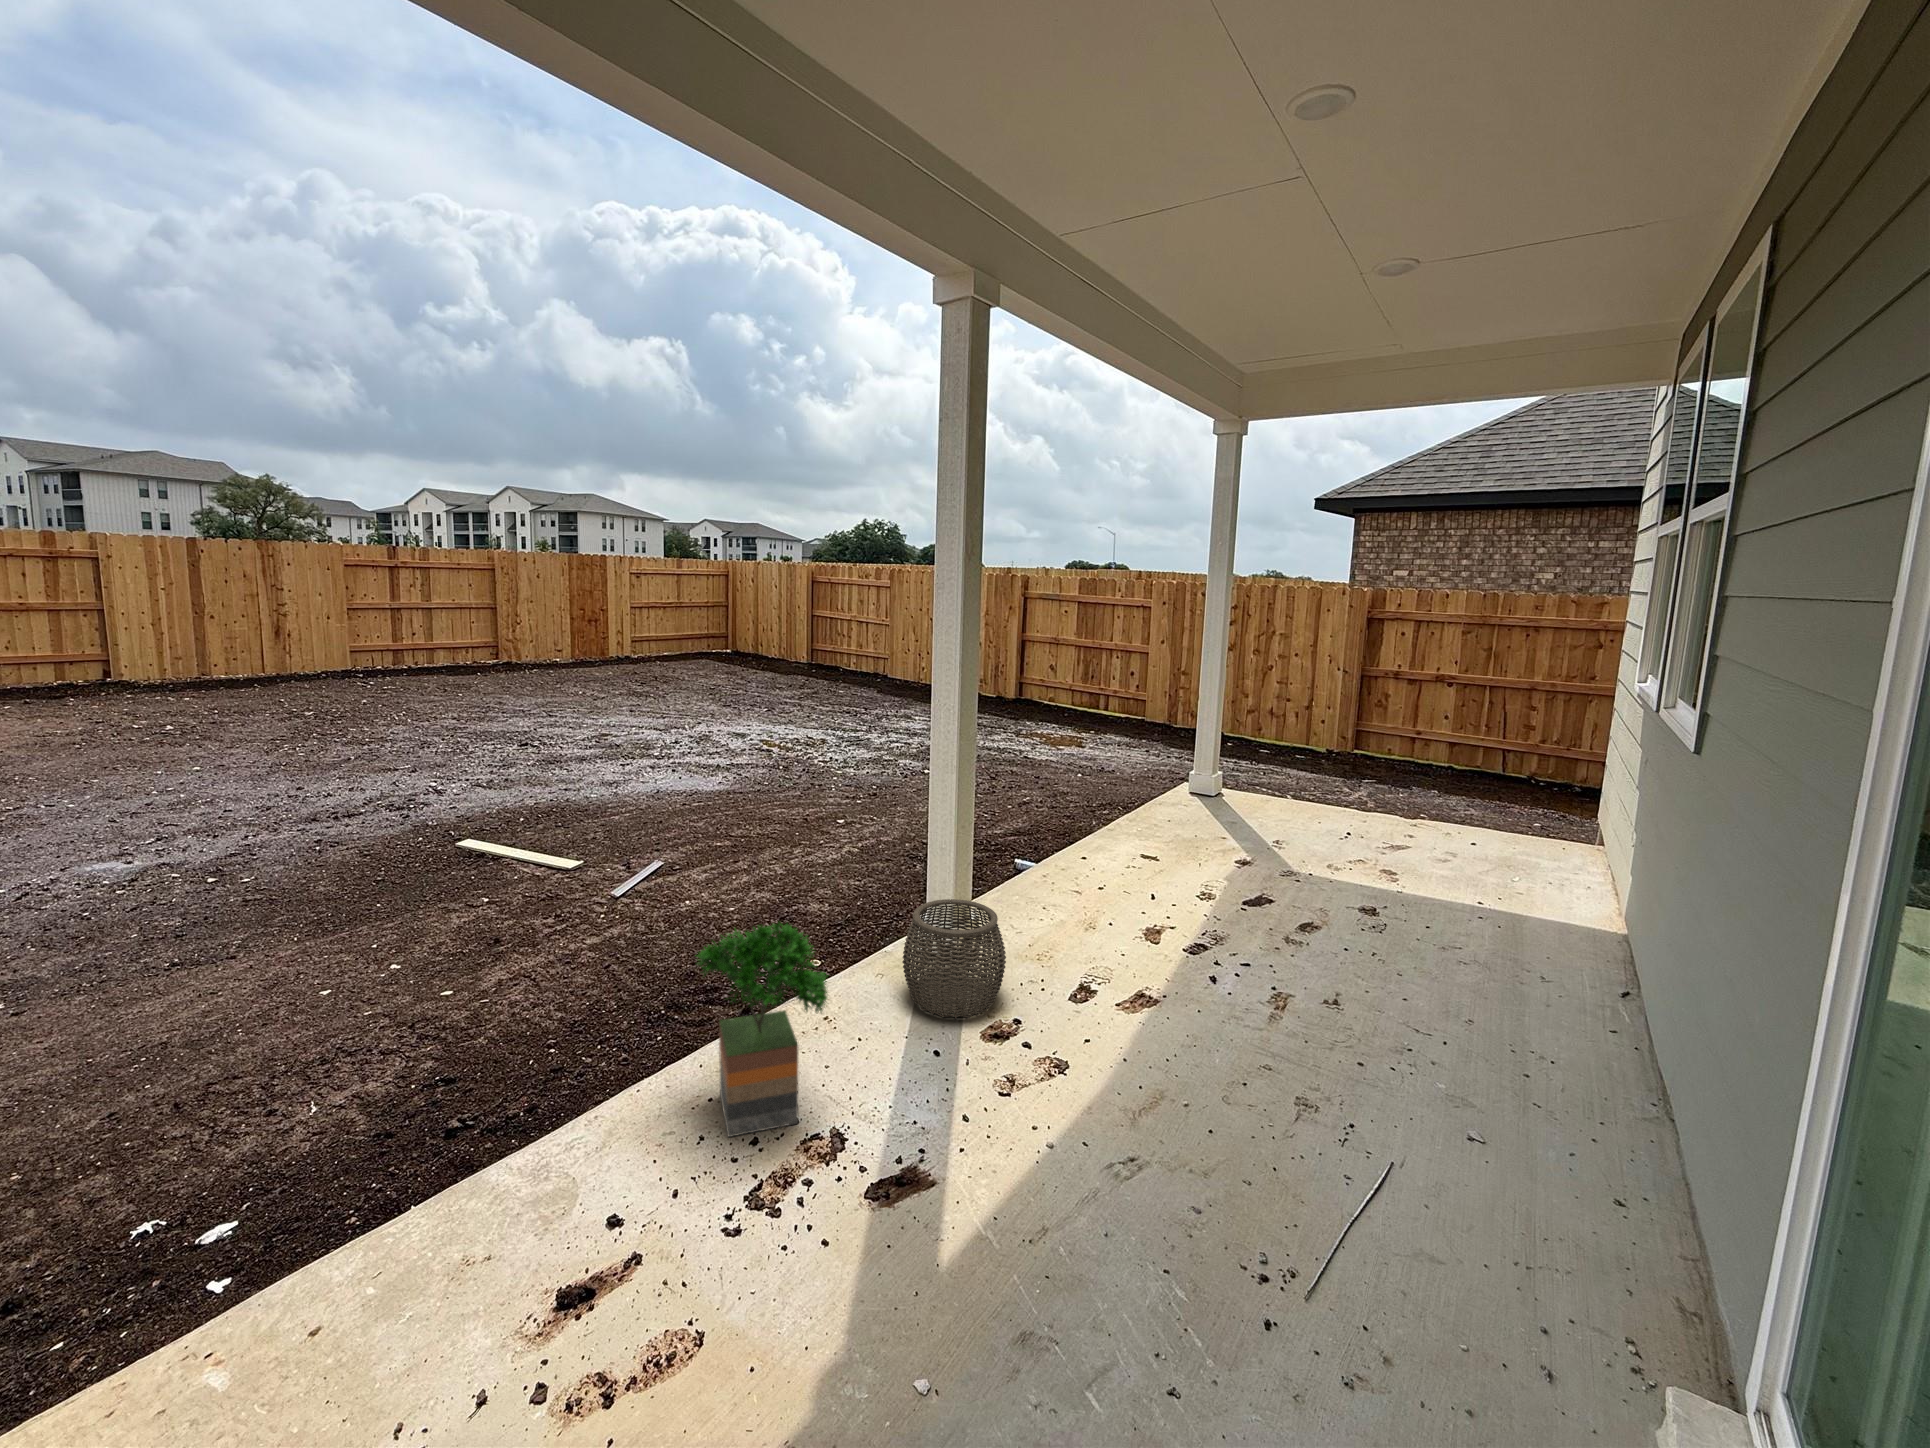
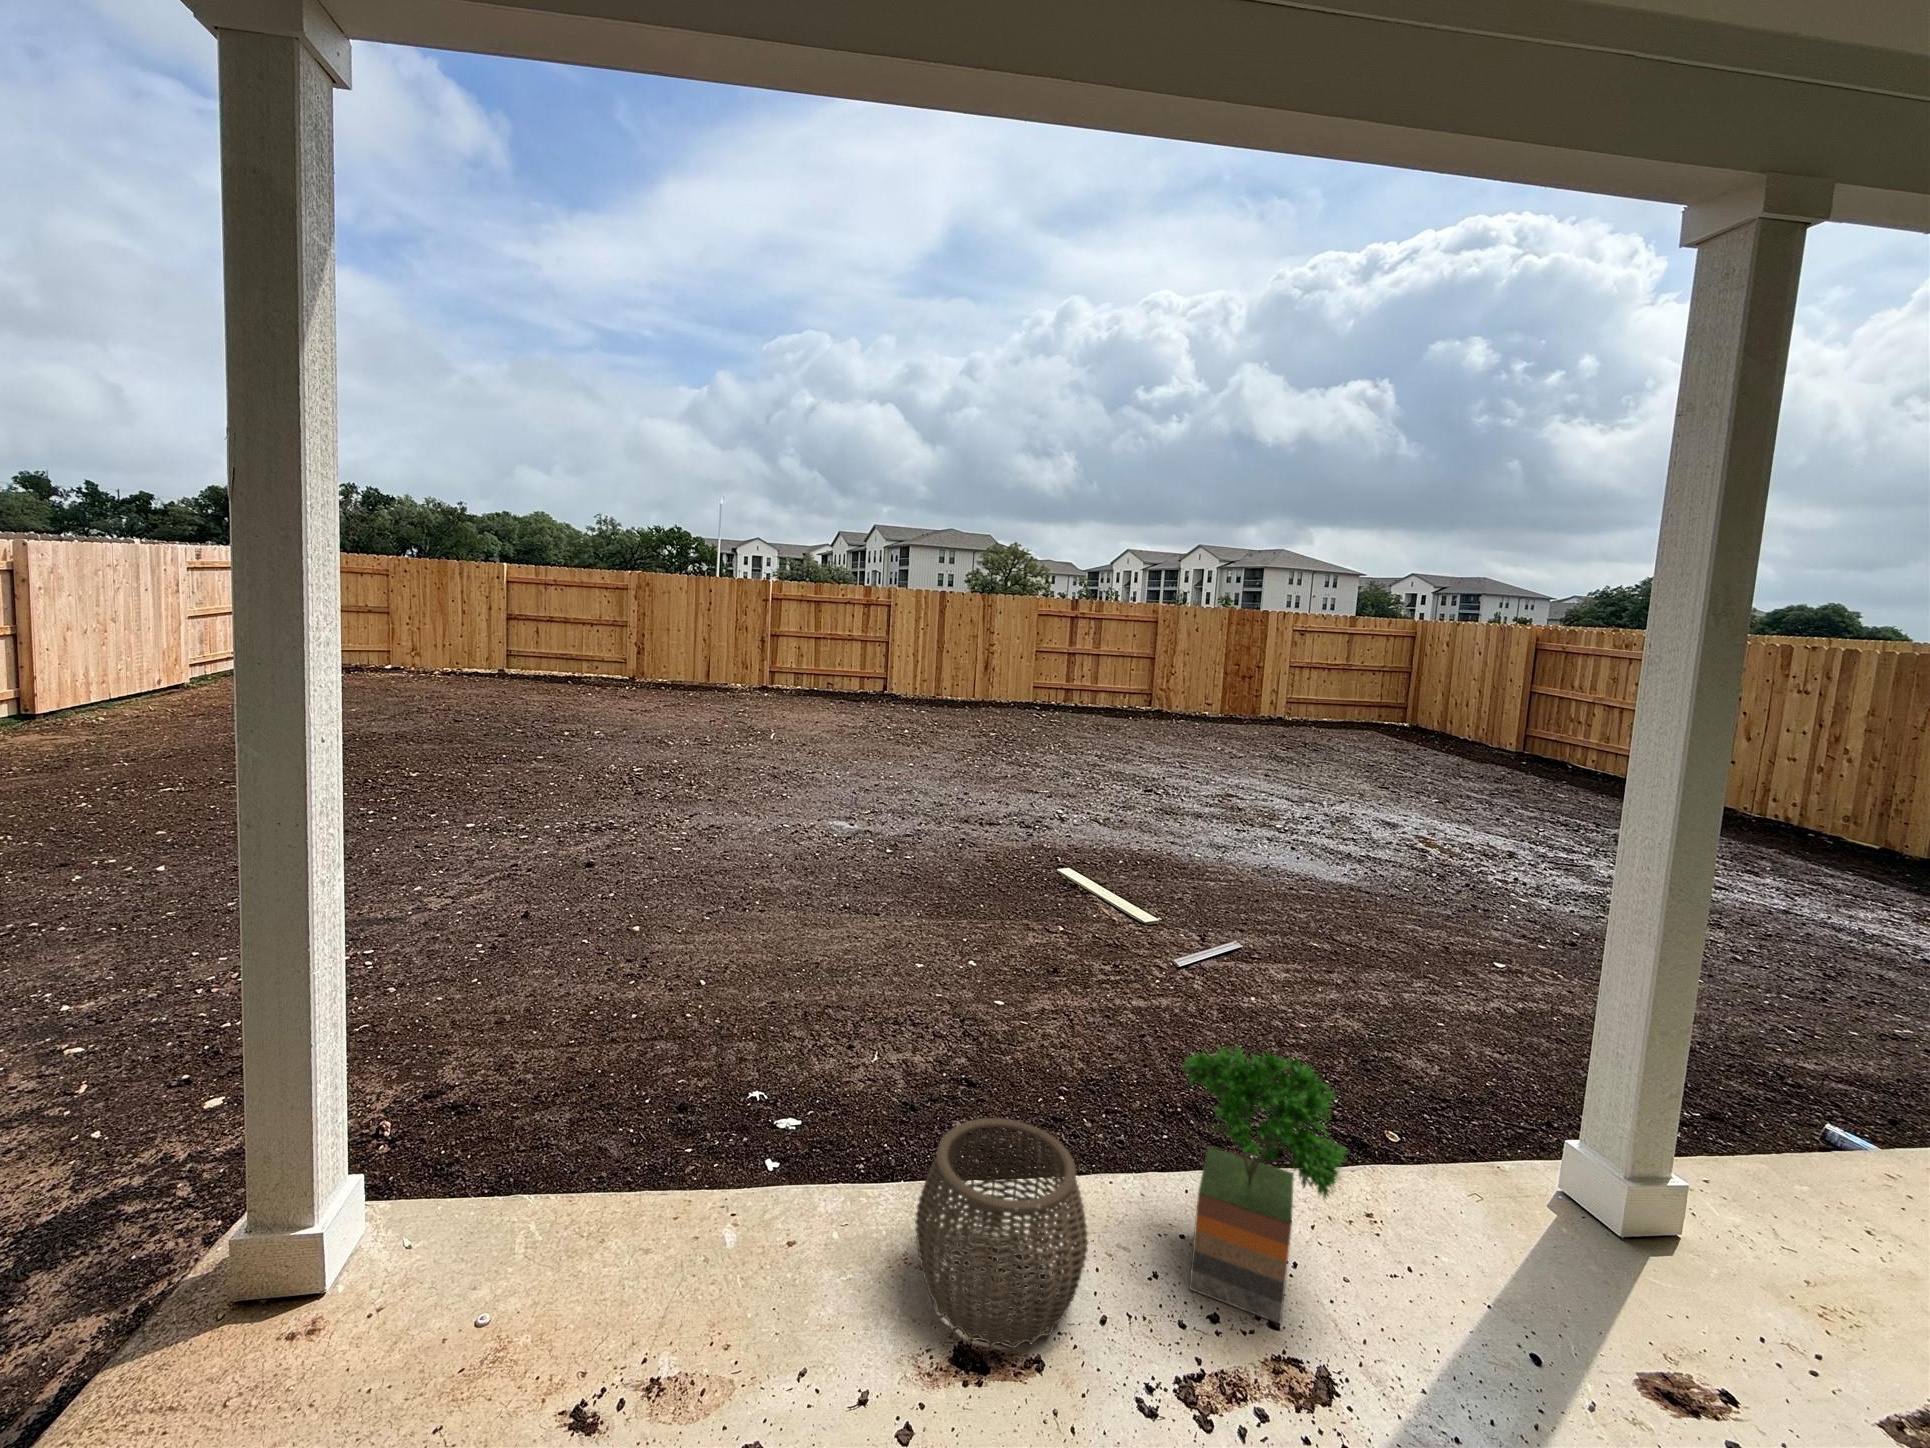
woven basket: present [902,899,1006,1019] -> present [915,1118,1088,1348]

